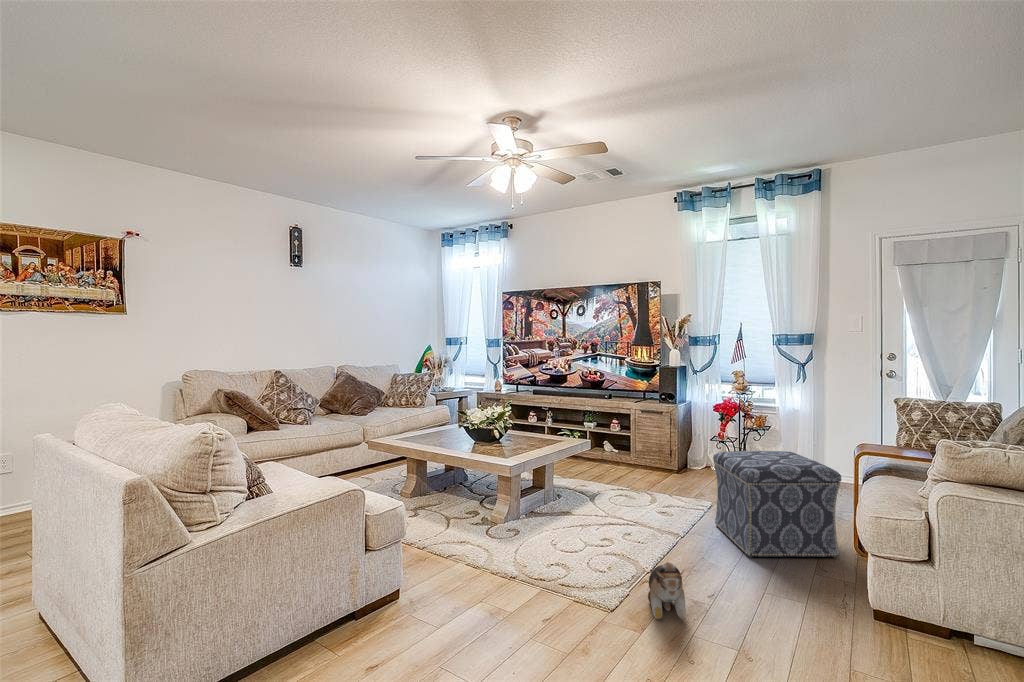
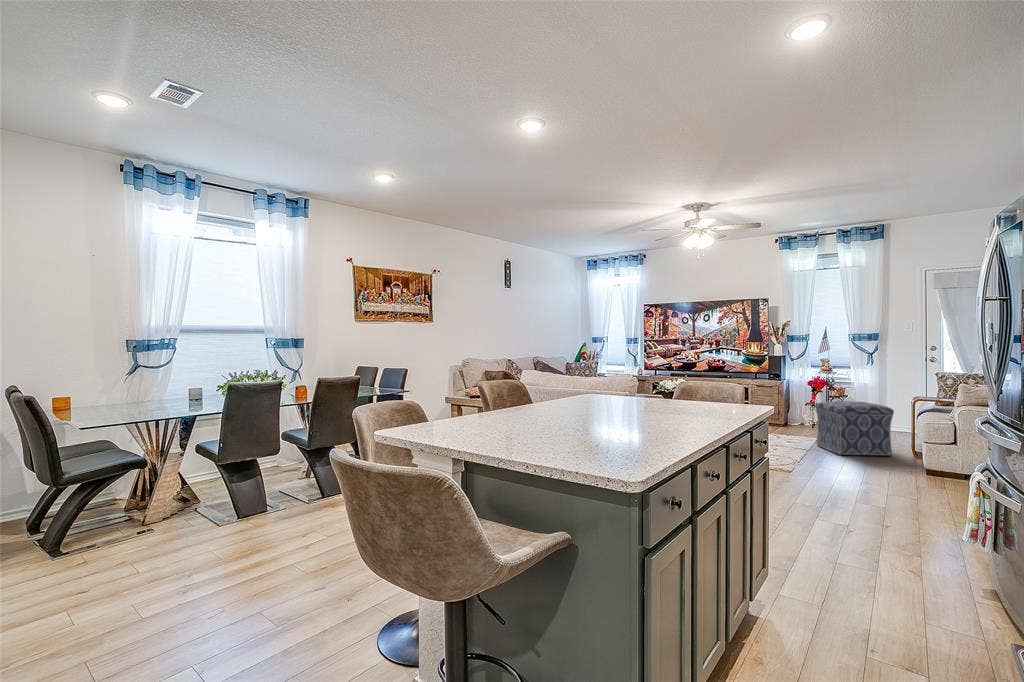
plush toy: present [648,562,686,619] -> none [789,441,812,470]

